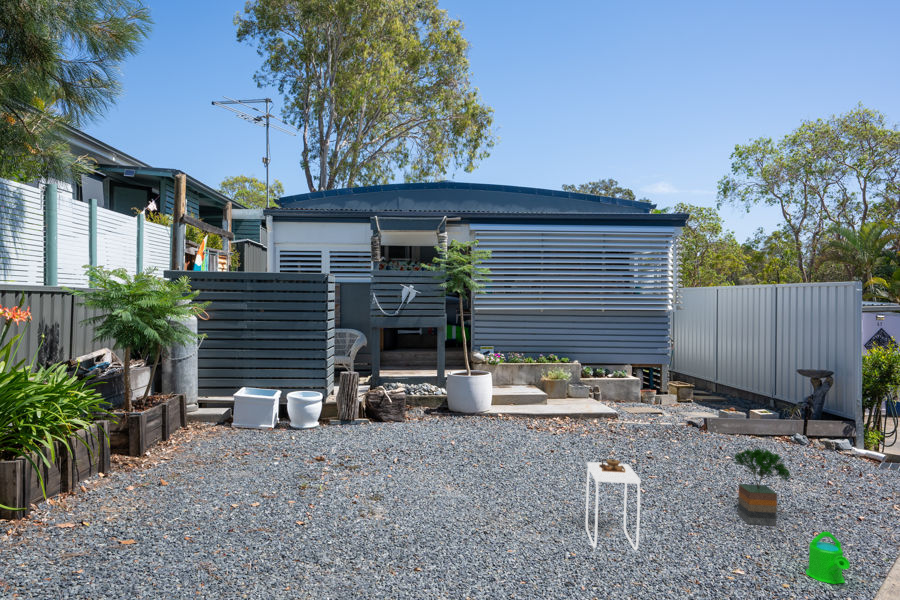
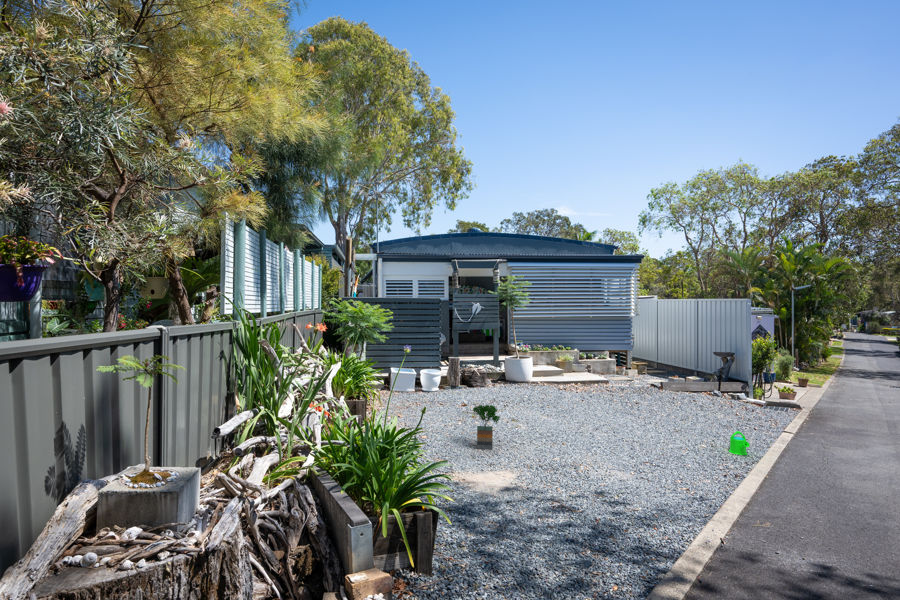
potted tree: present [735,449,790,526] -> present [473,405,500,449]
side table: present [586,459,641,550] -> none [617,400,648,444]

